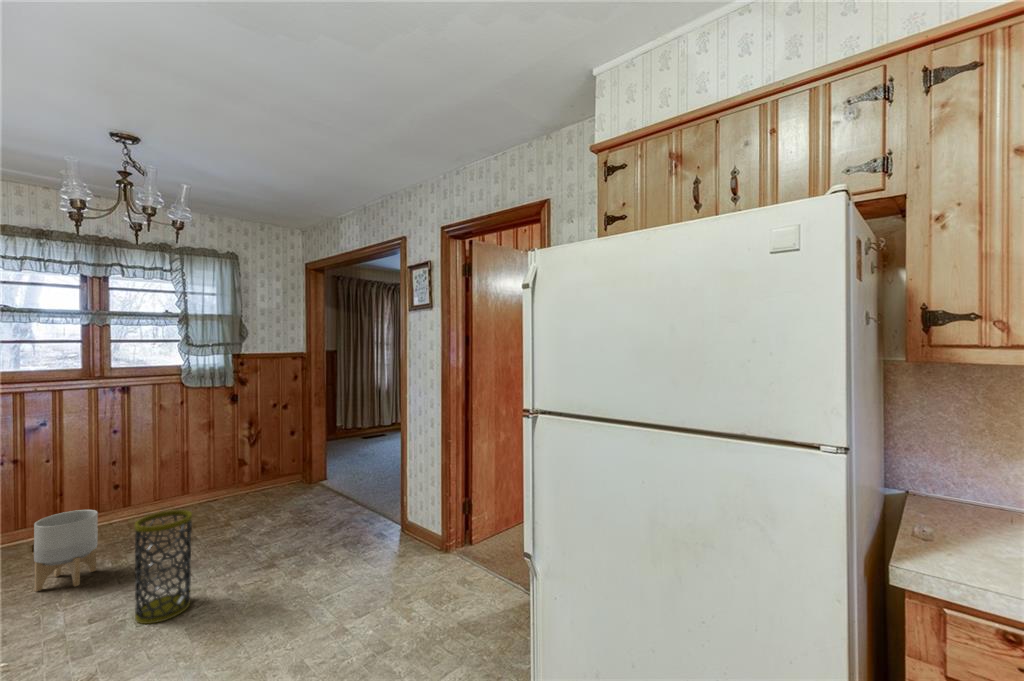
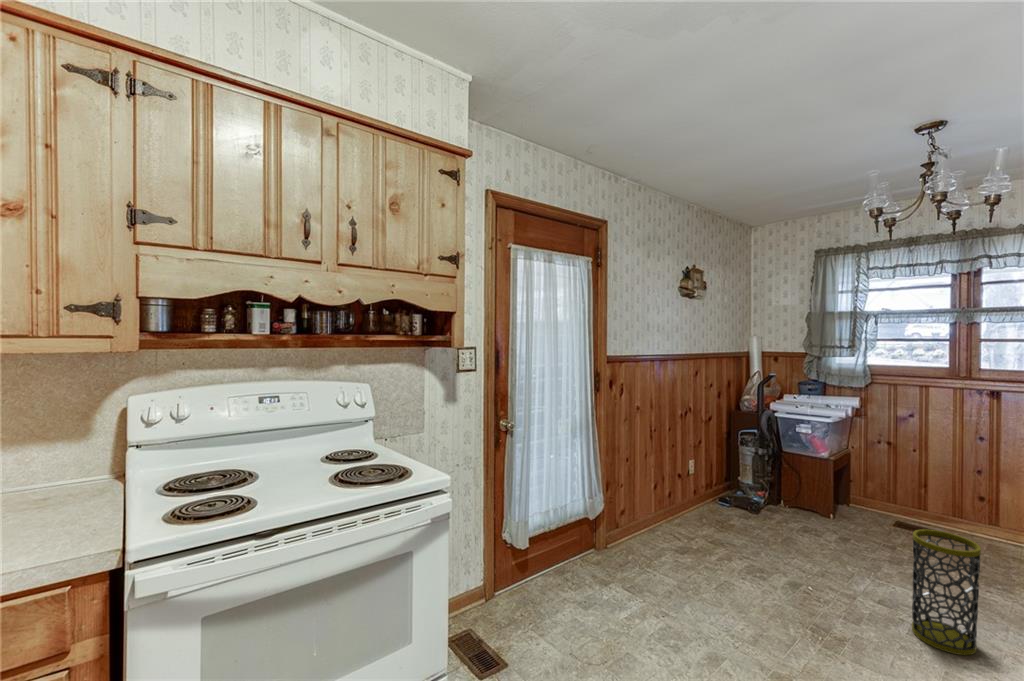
planter: present [34,510,98,592] -> none [868,497,922,570]

